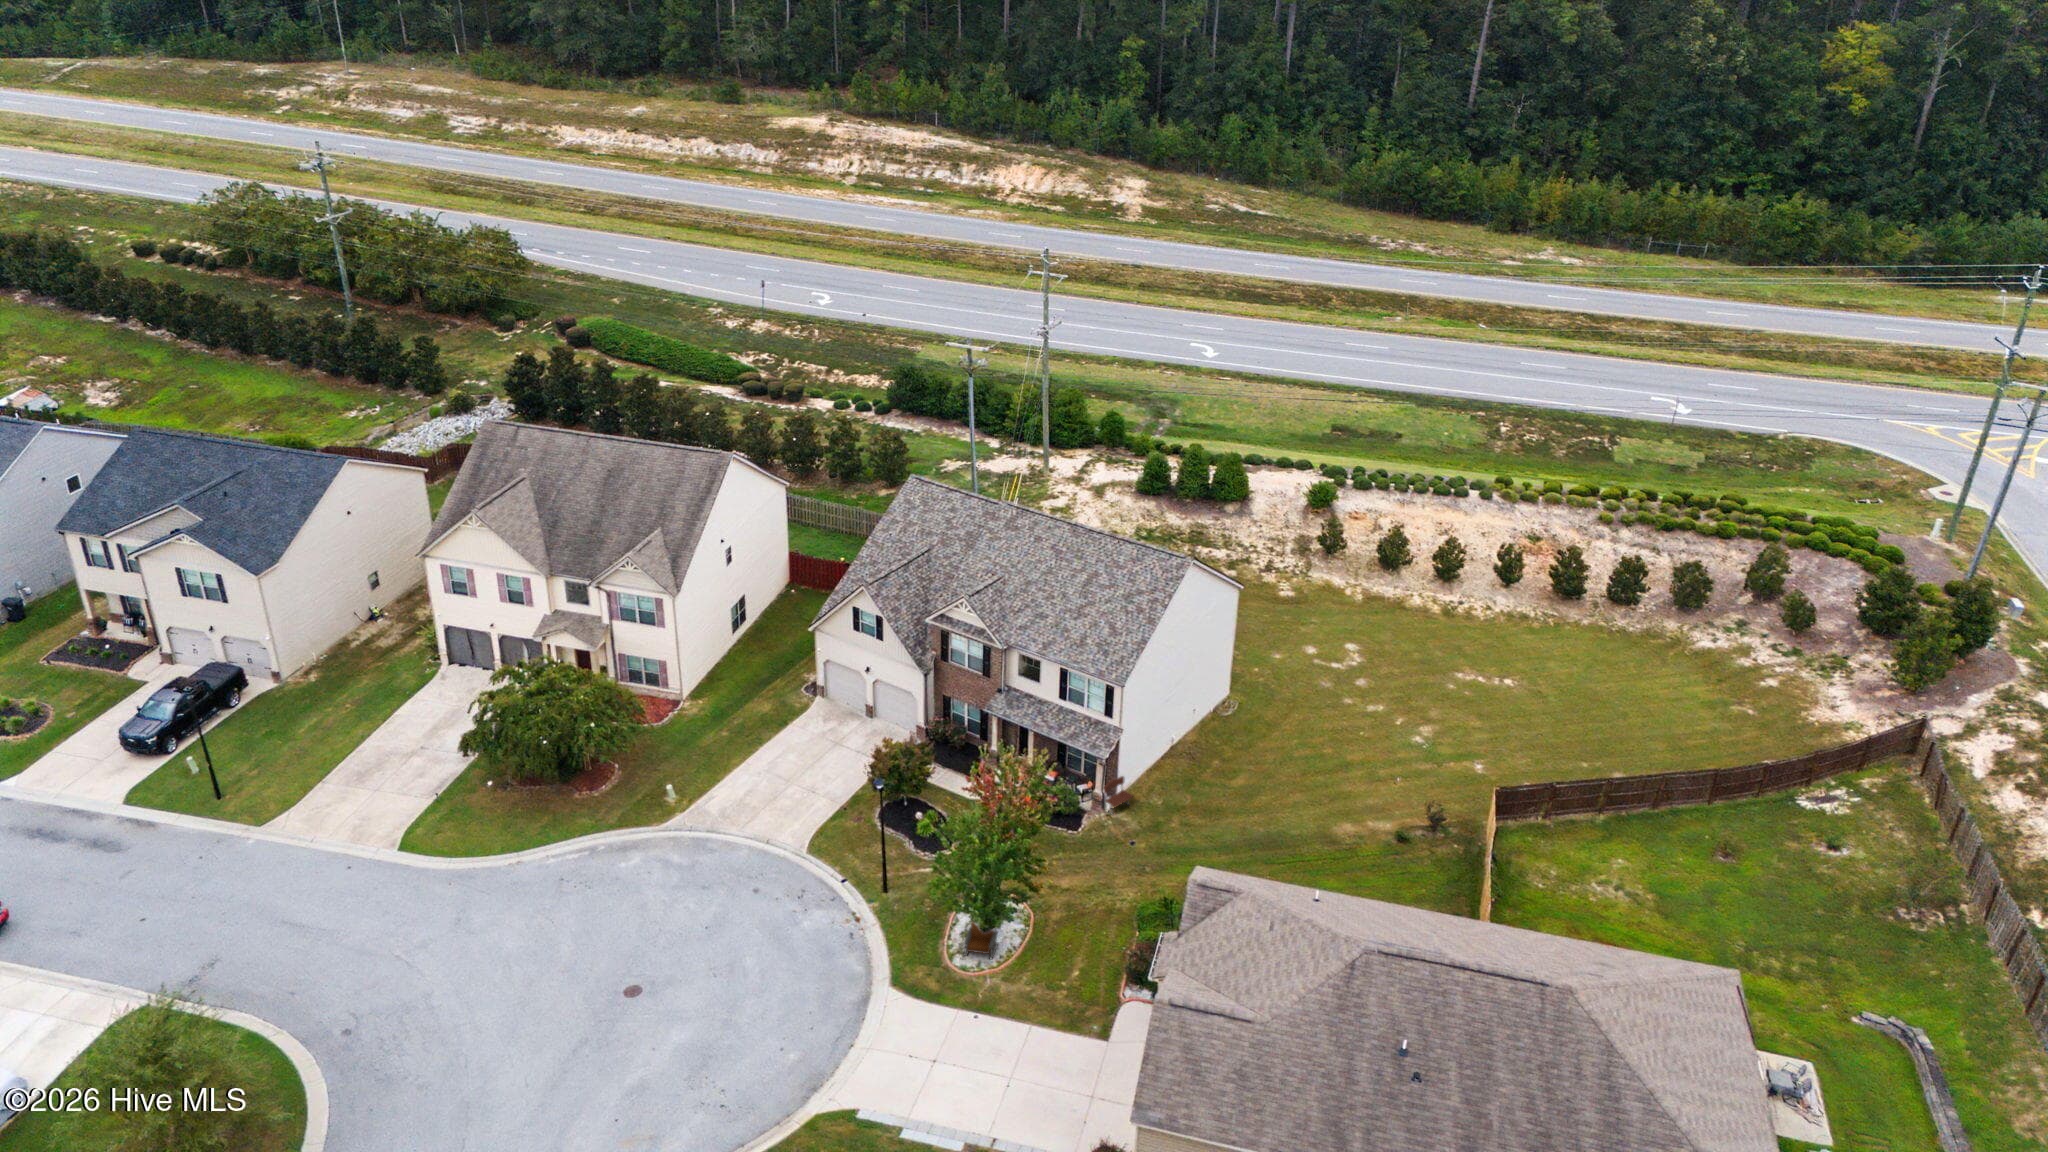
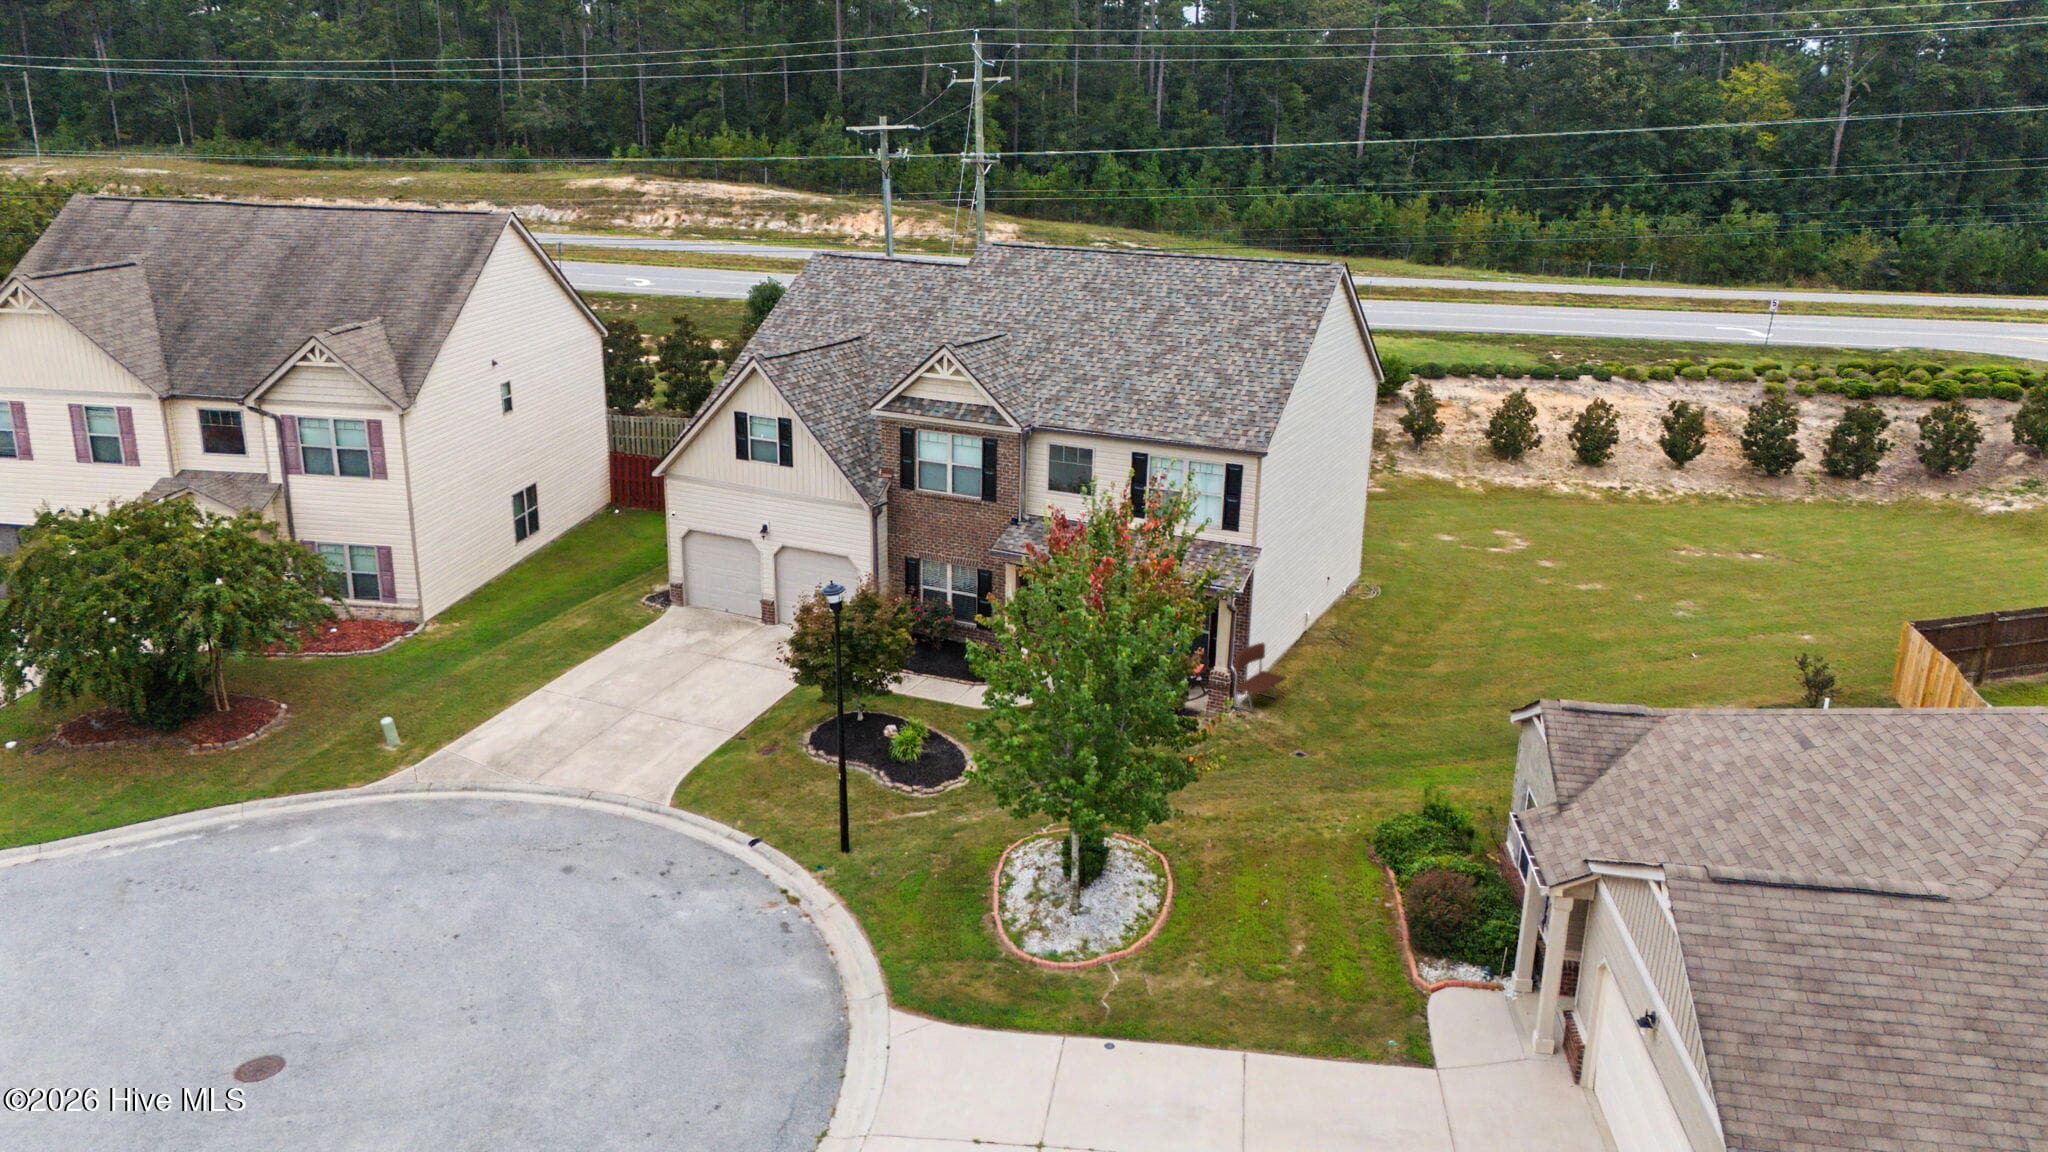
lounge chair: present [963,922,998,959] -> none [1042,860,1110,939]

